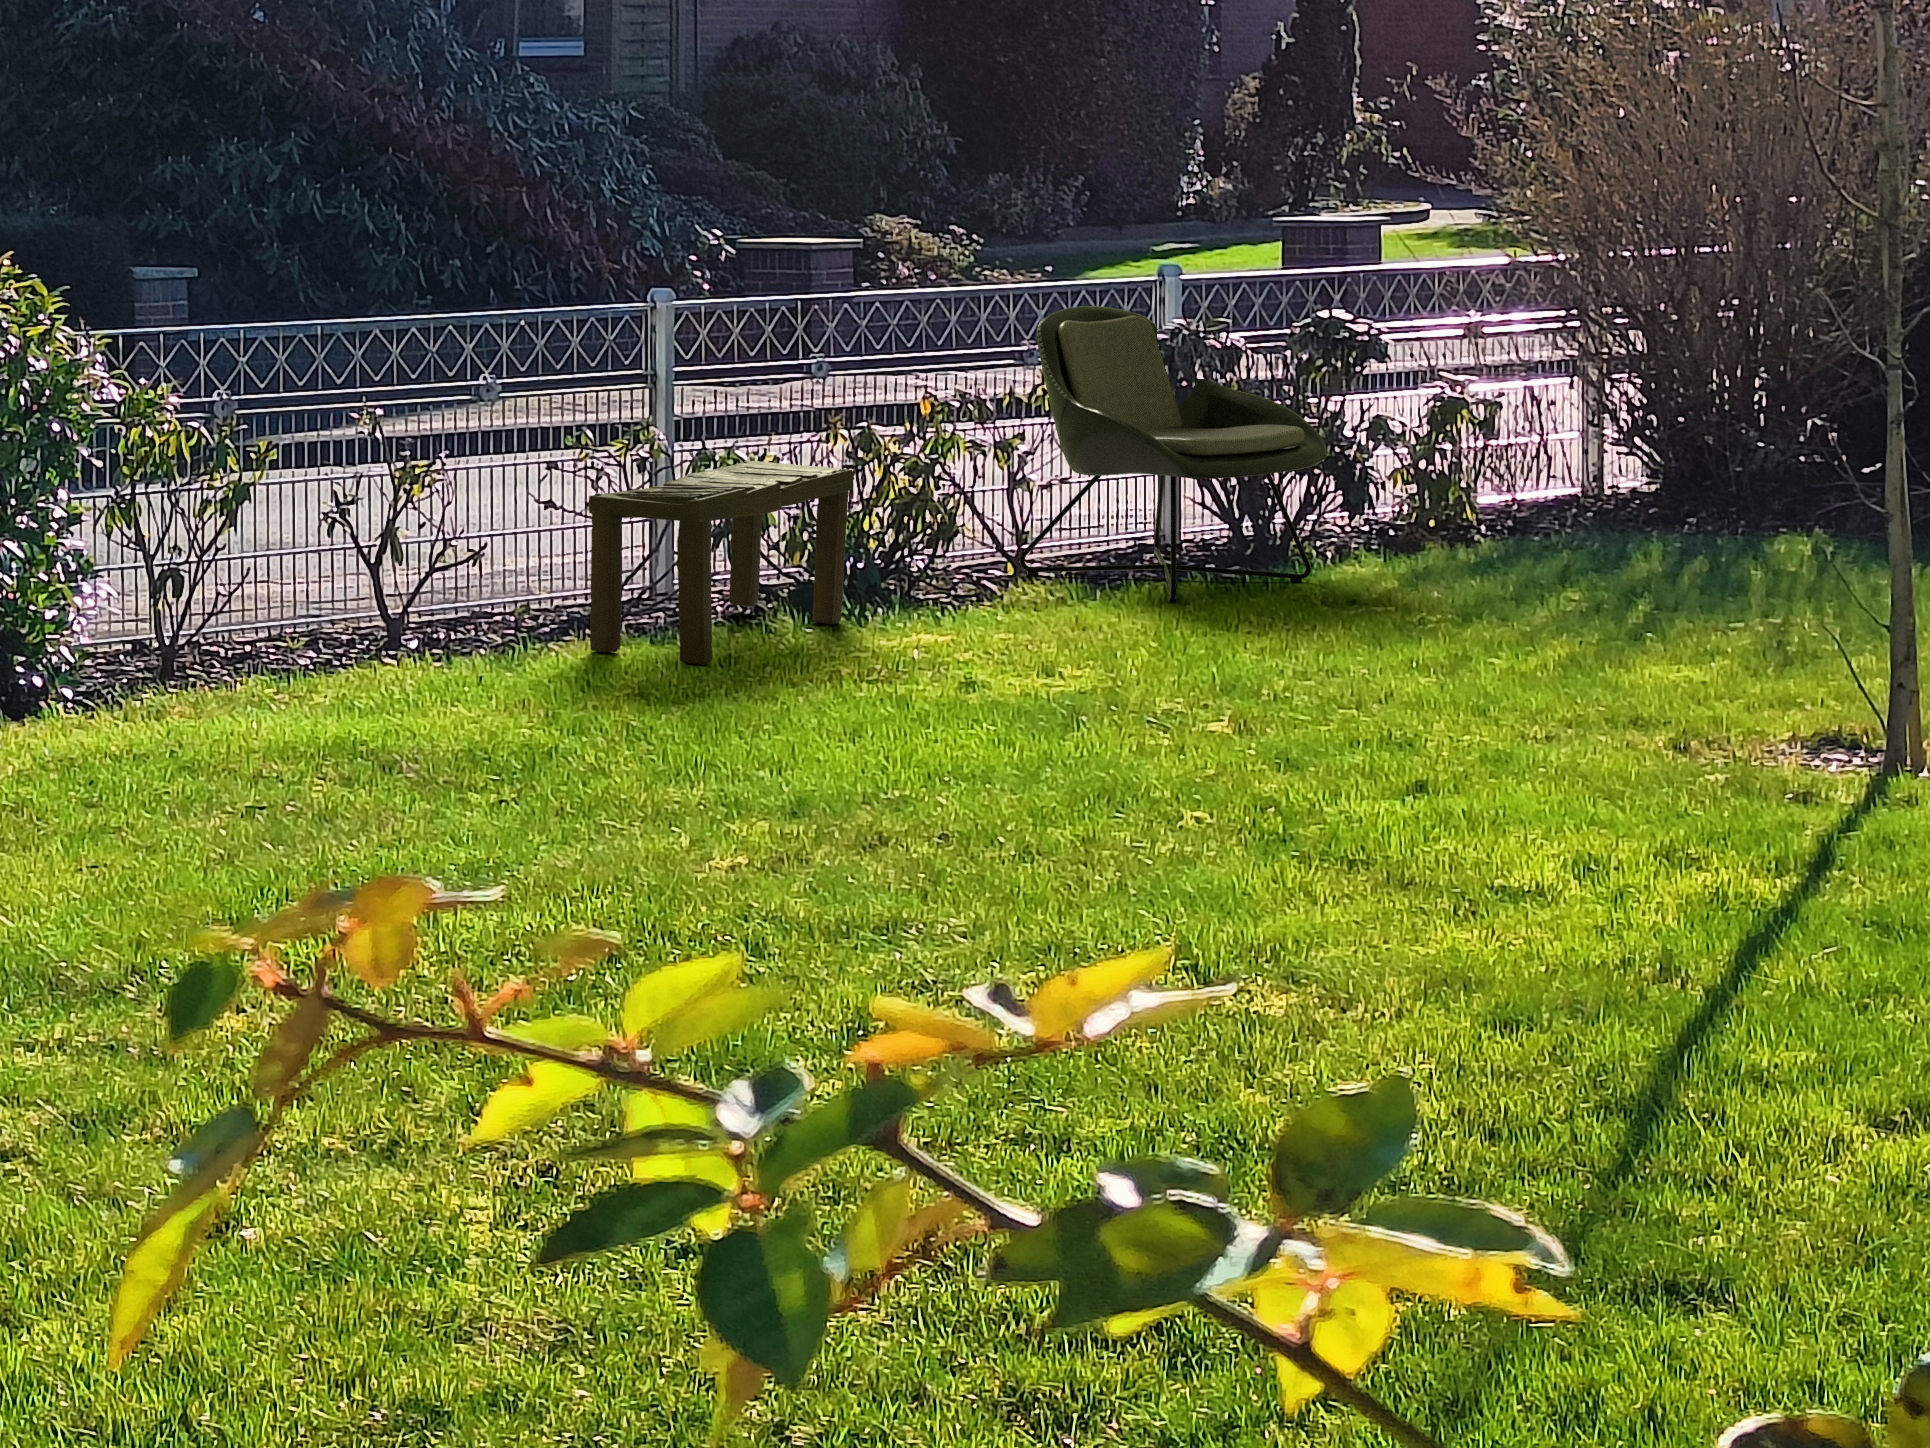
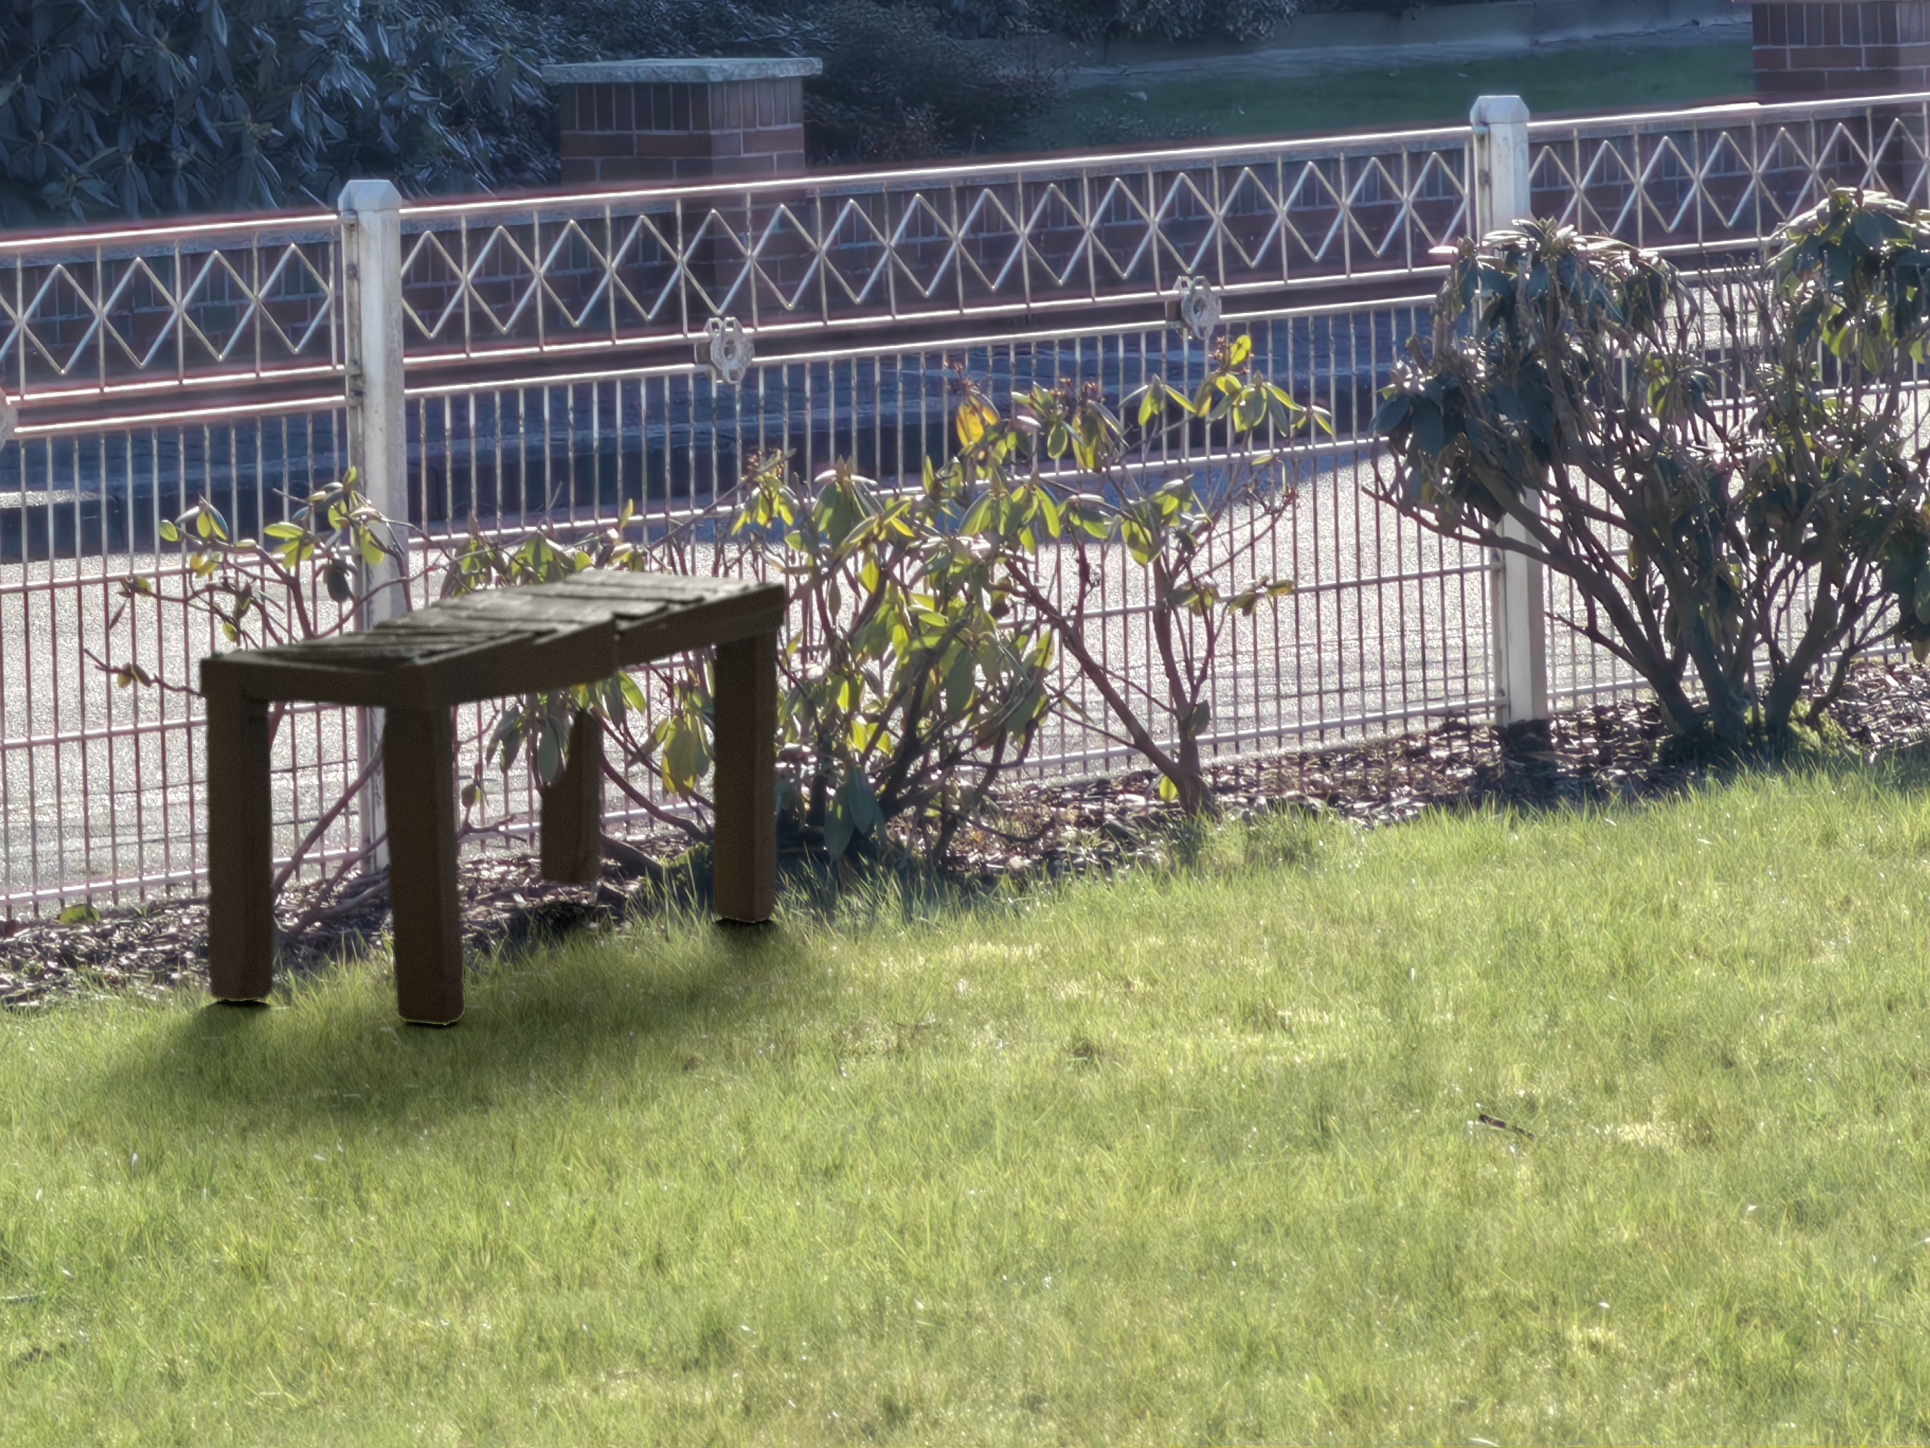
lounge chair: present [1020,306,1328,602] -> none [1190,209,1834,851]

